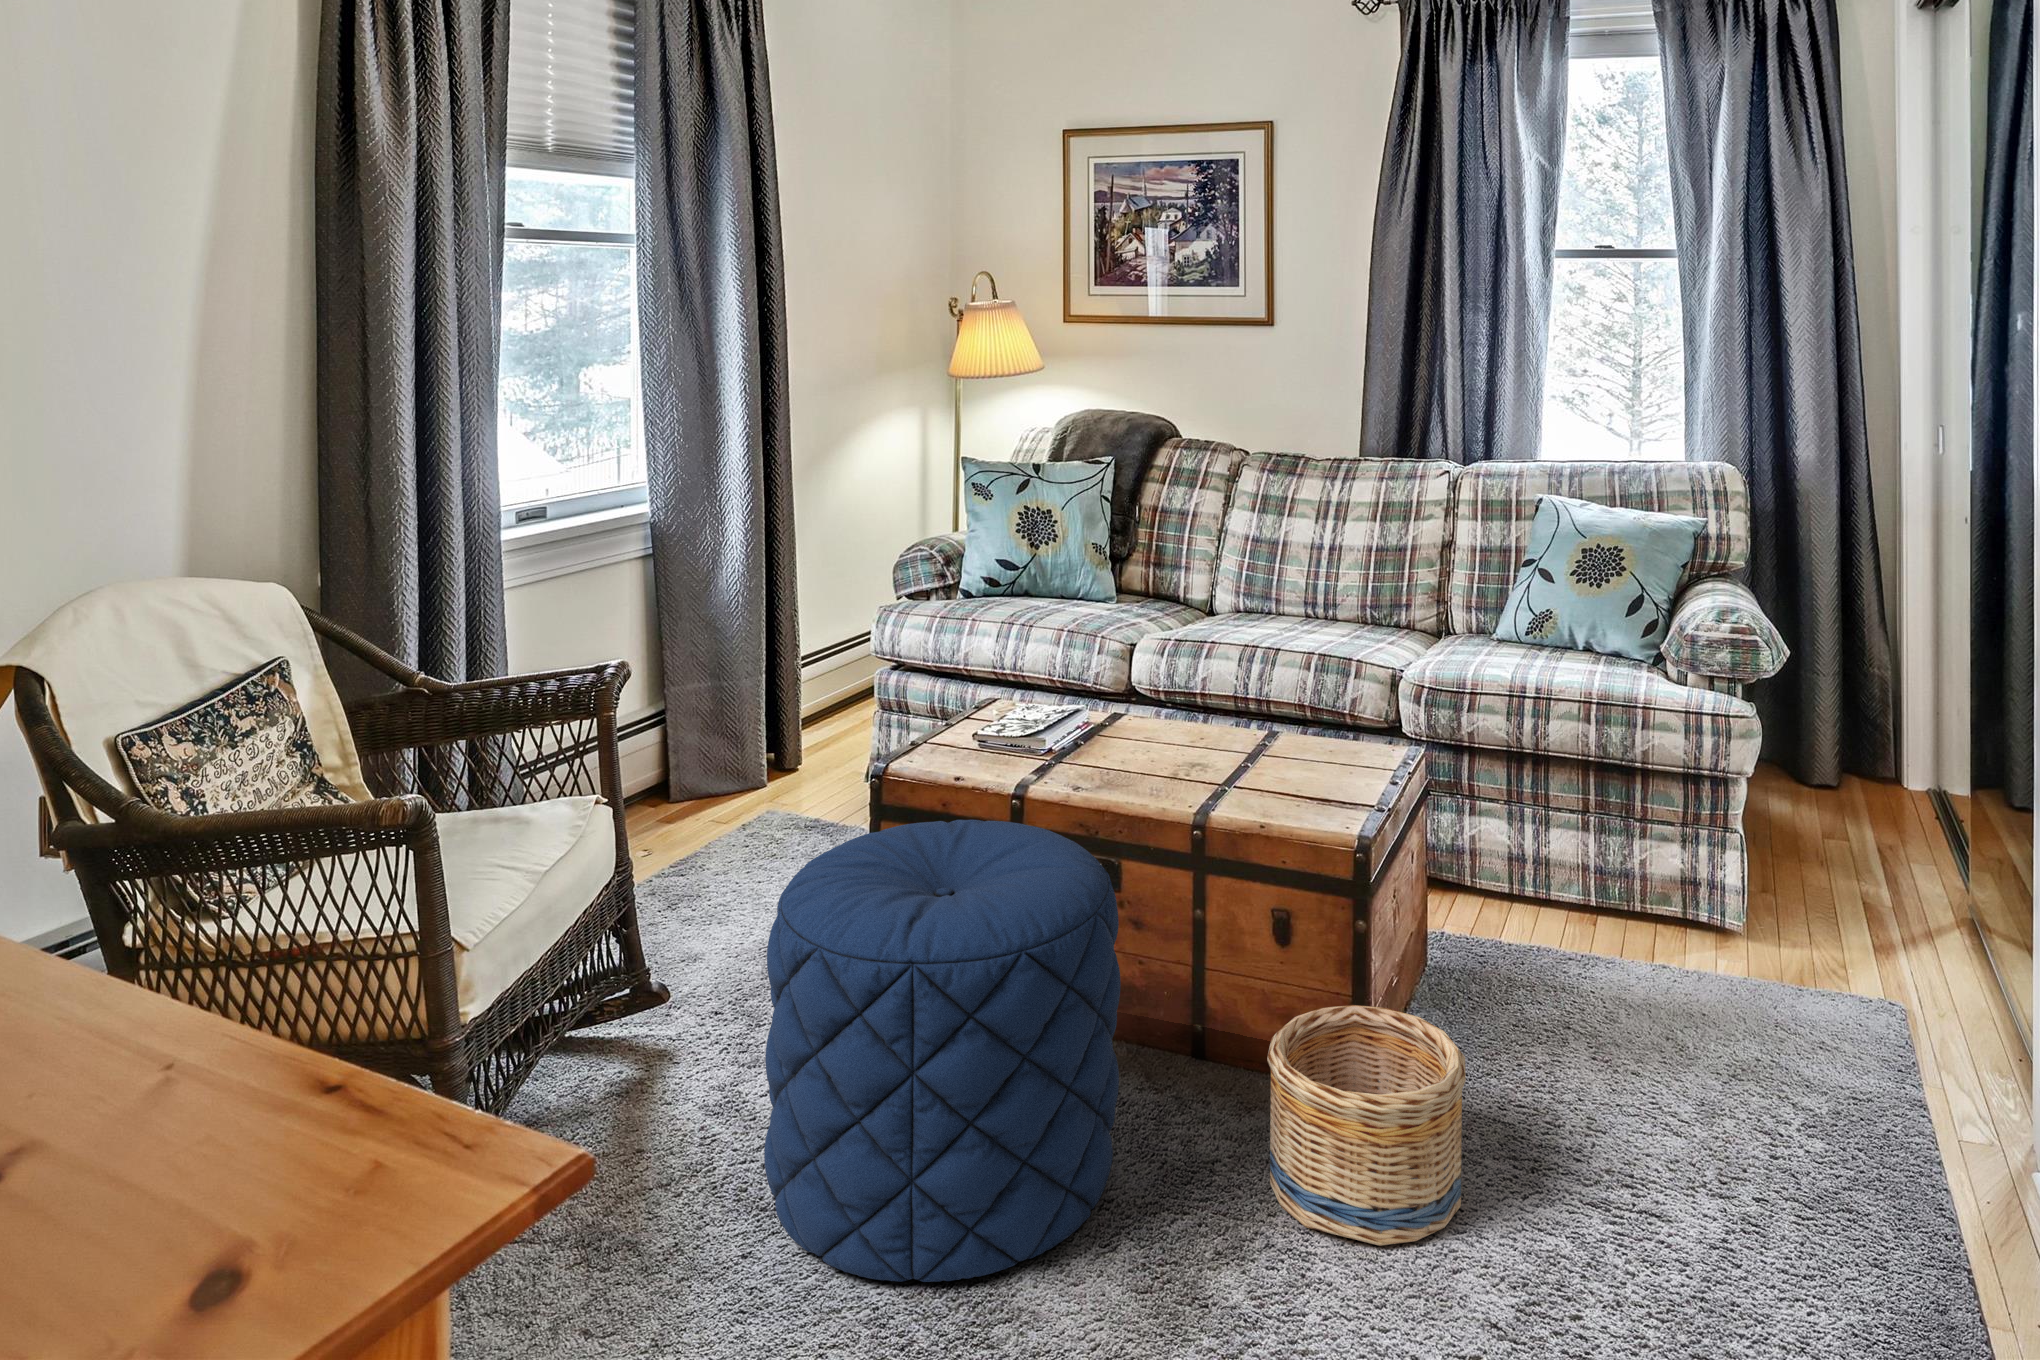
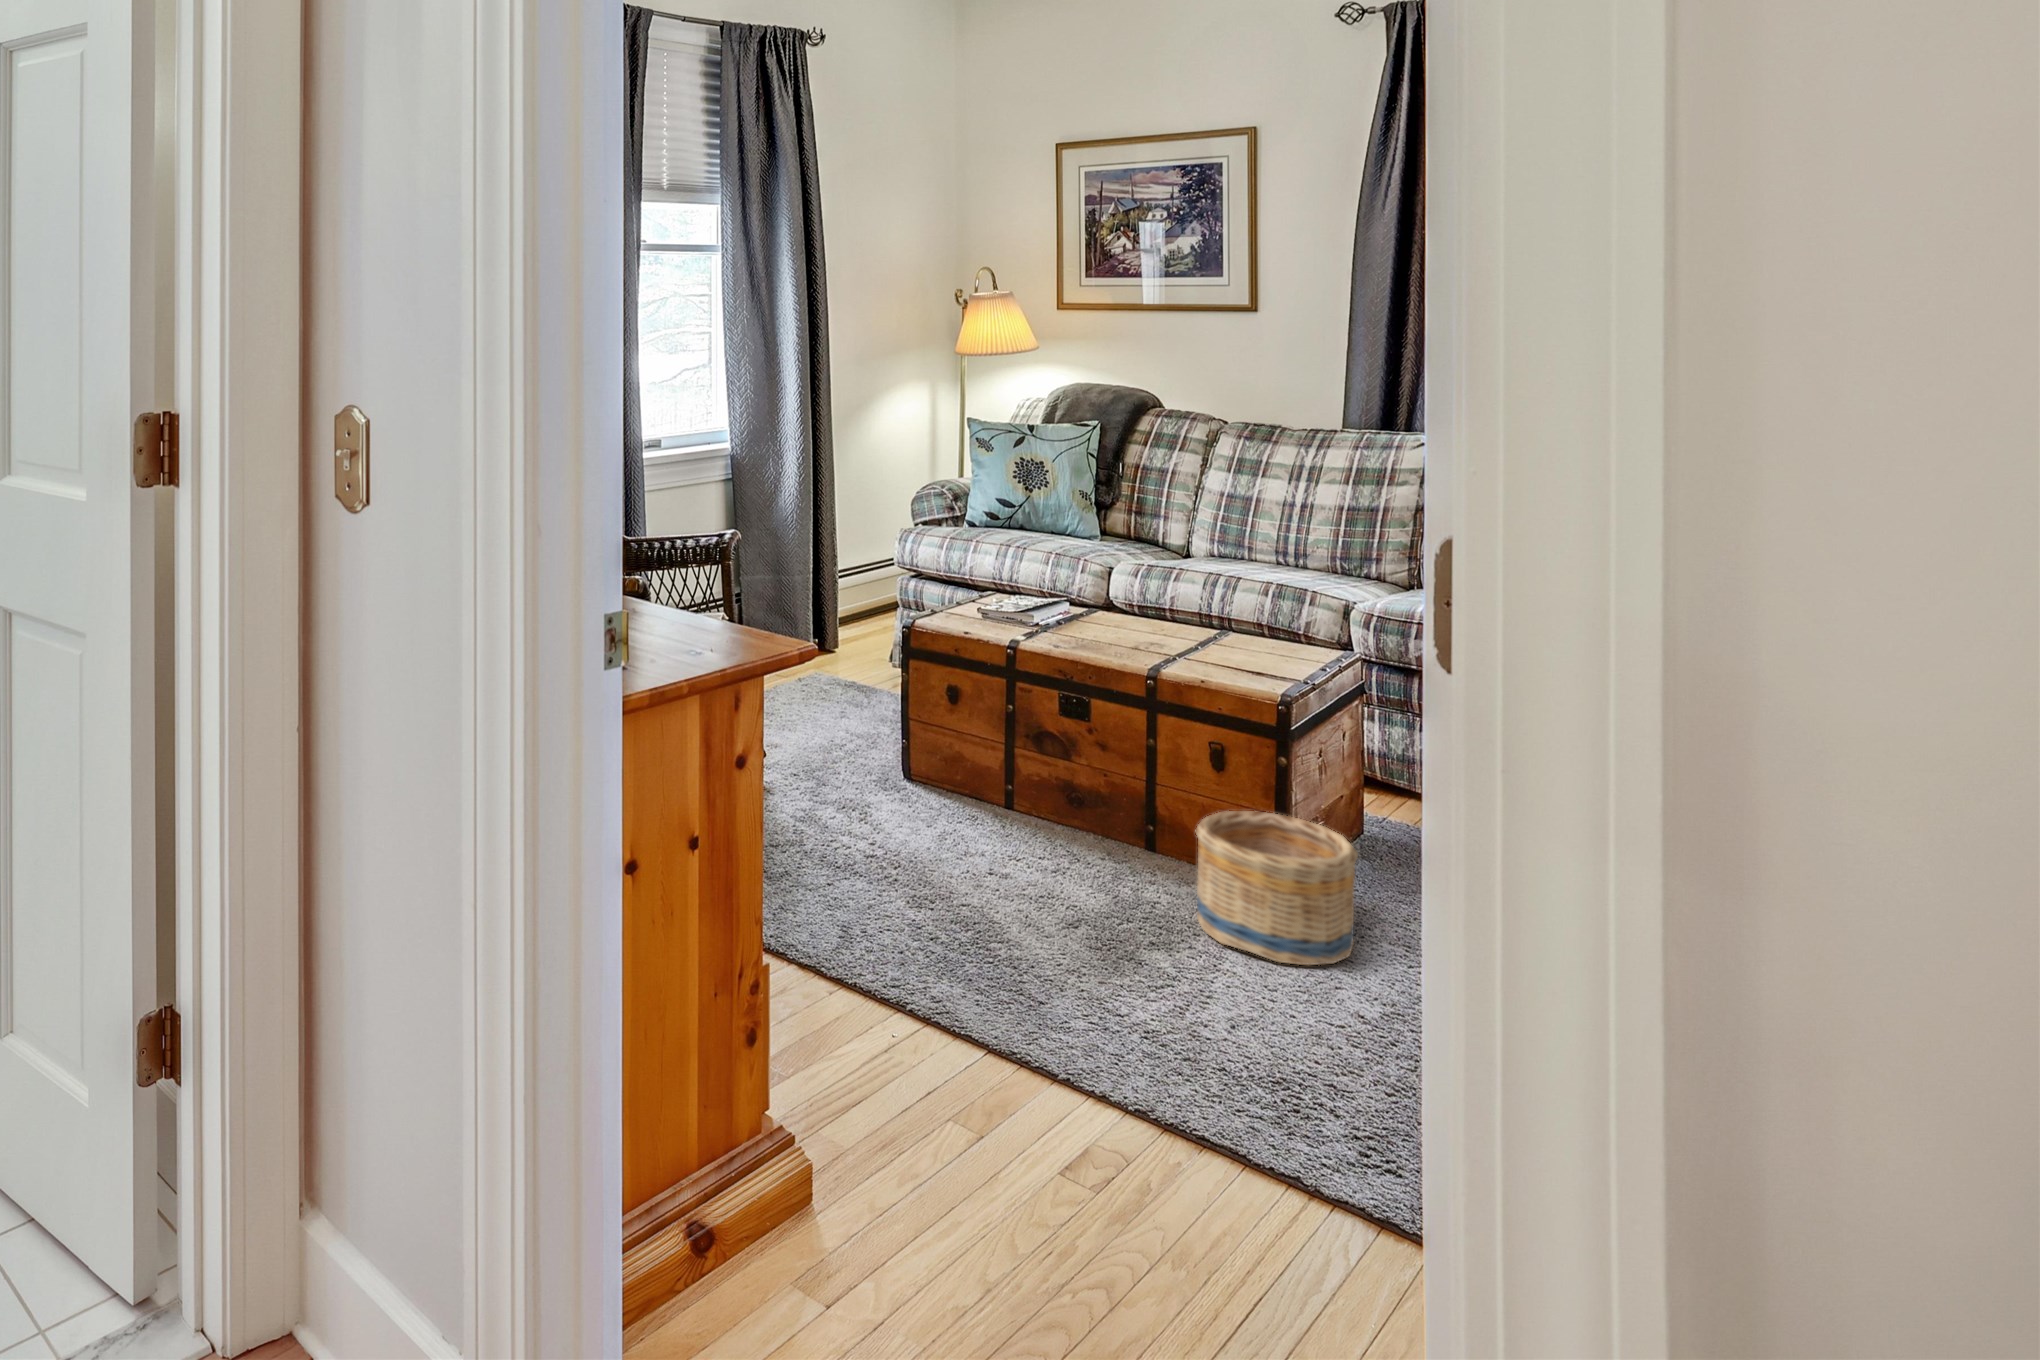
pouf: present [764,820,1121,1282] -> none [840,651,1084,924]

